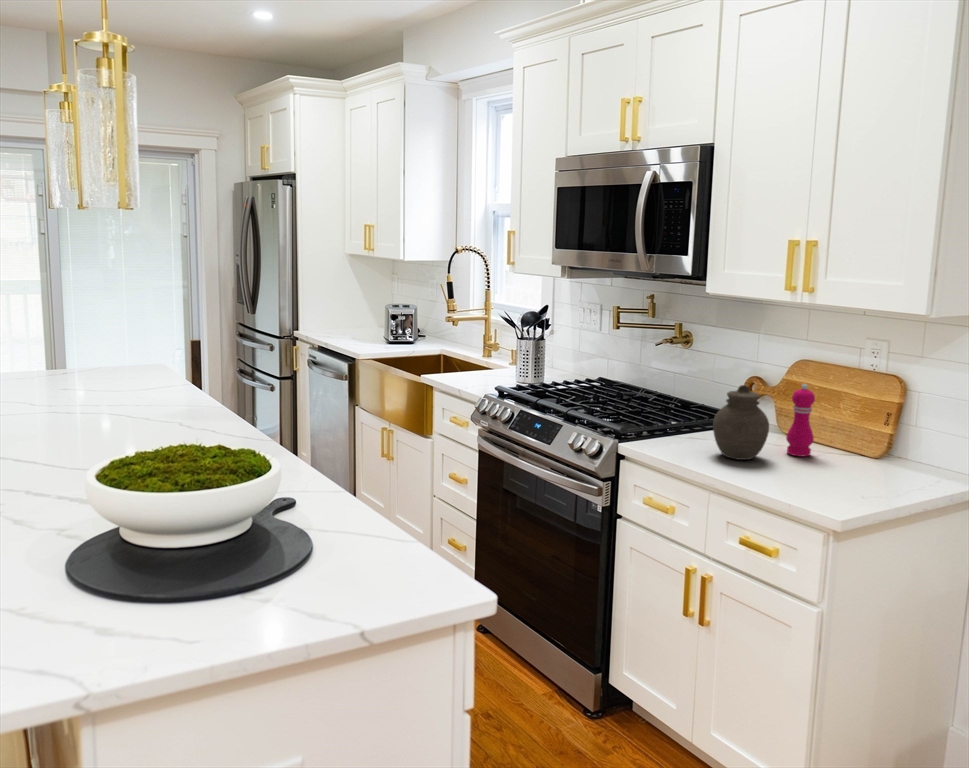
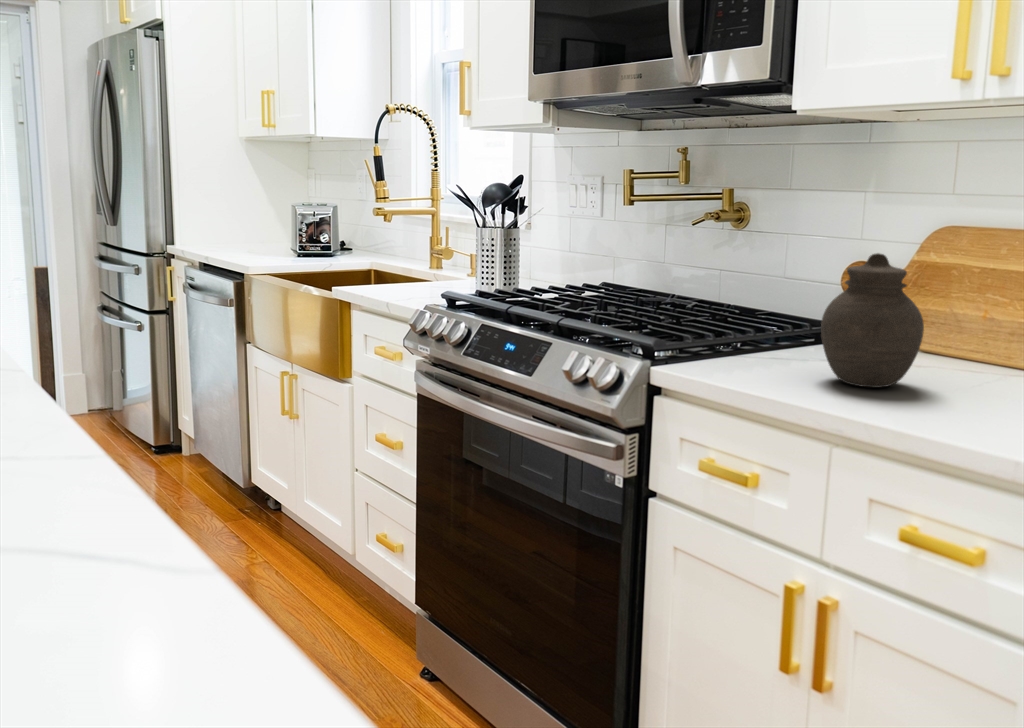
pepper mill: present [786,384,815,457] -> none [942,253,995,381]

